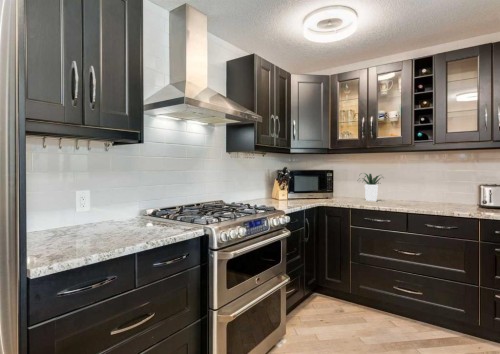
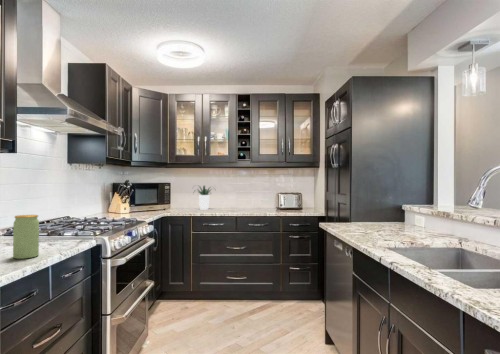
jar: none [106,202,128,244] -> present [13,215,39,259]

